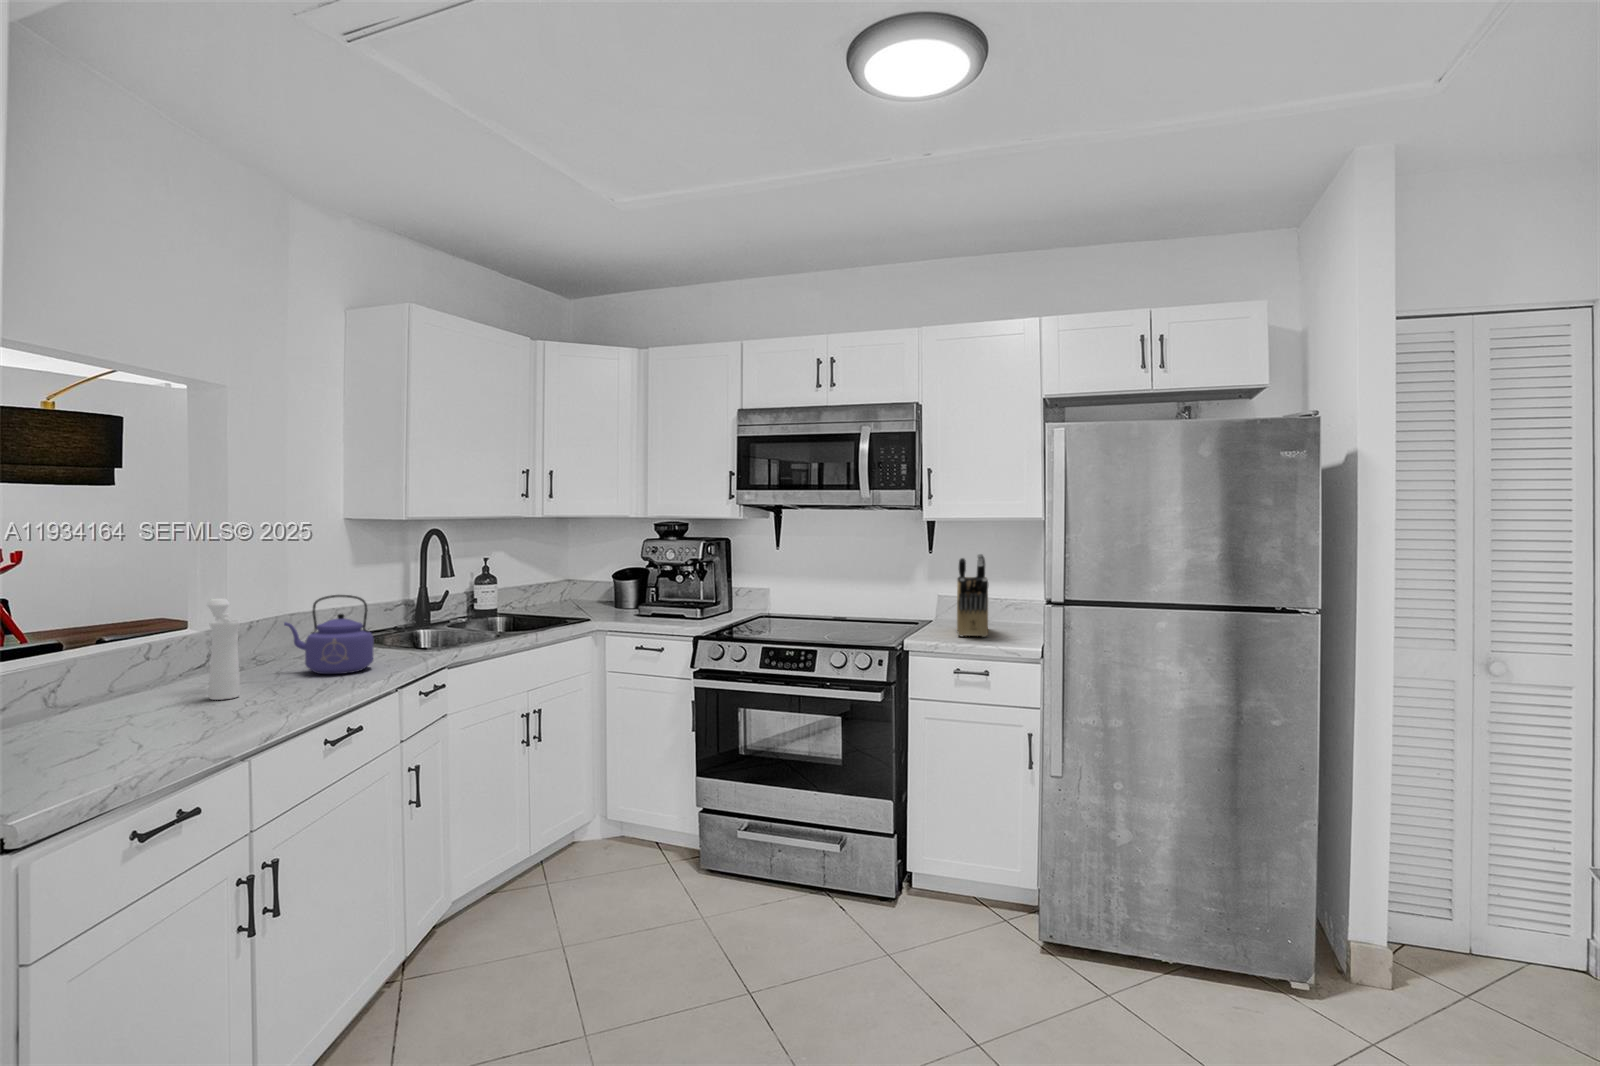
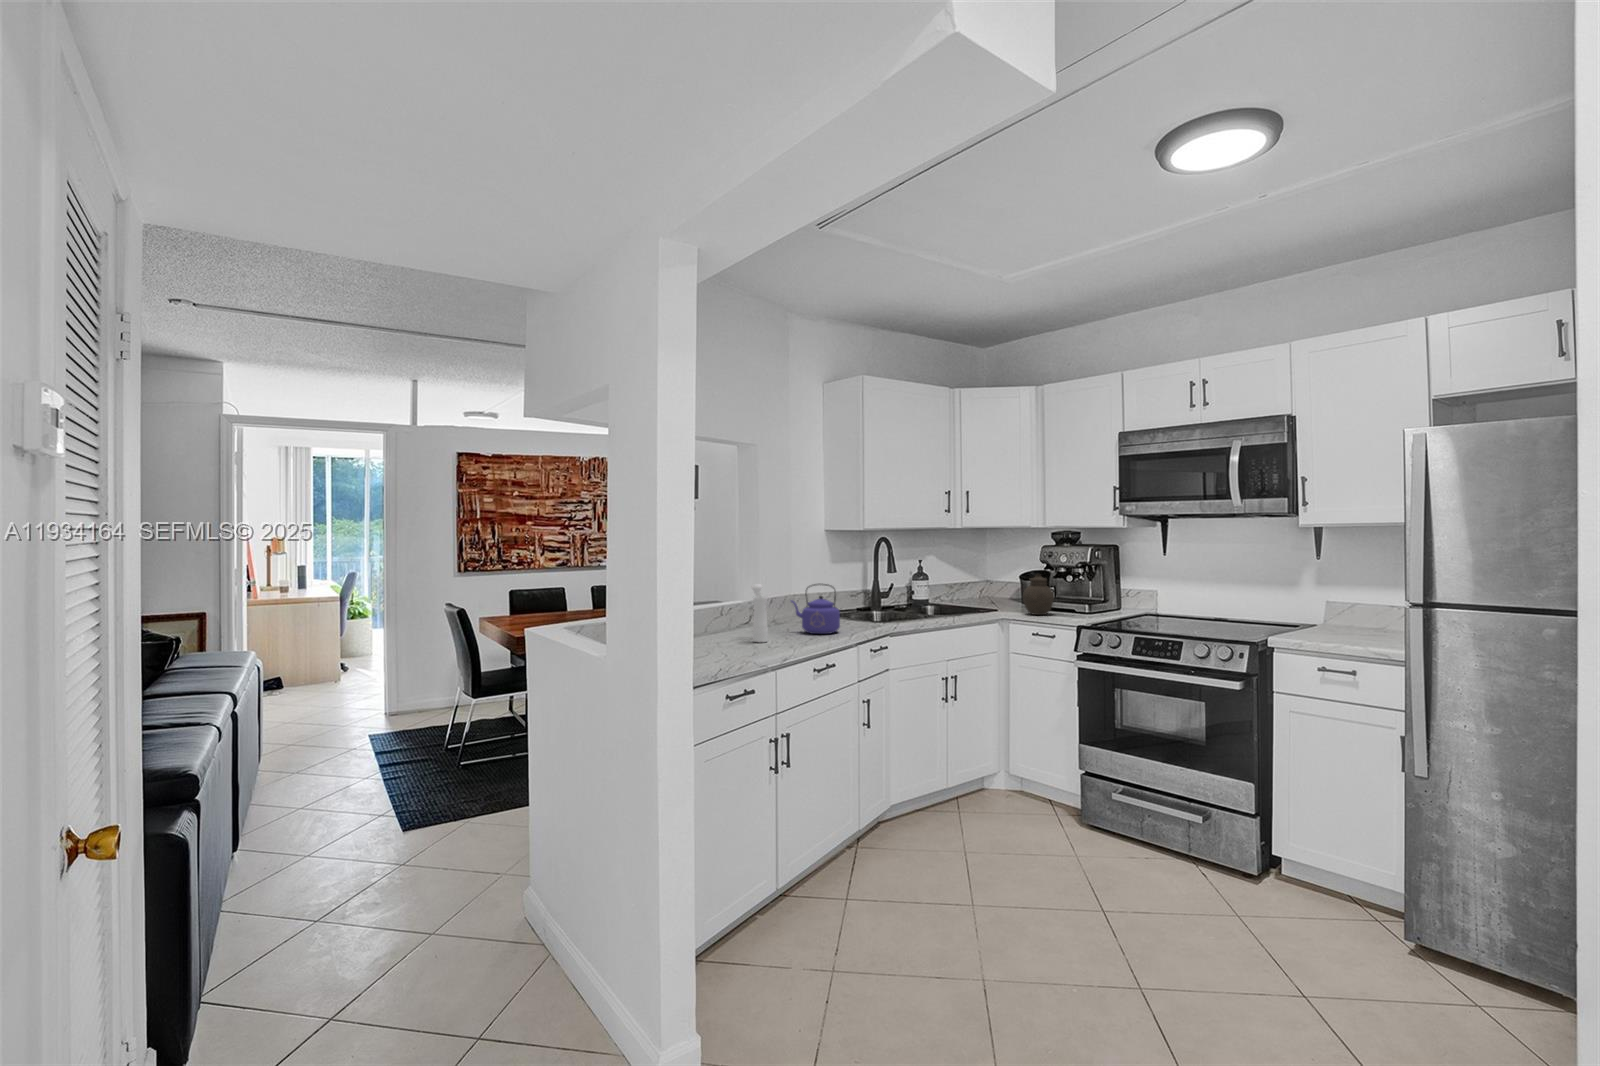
knife block: present [957,554,988,637] -> none [1332,558,1379,639]
jar: none [626,573,664,624] -> present [1023,574,1054,615]

